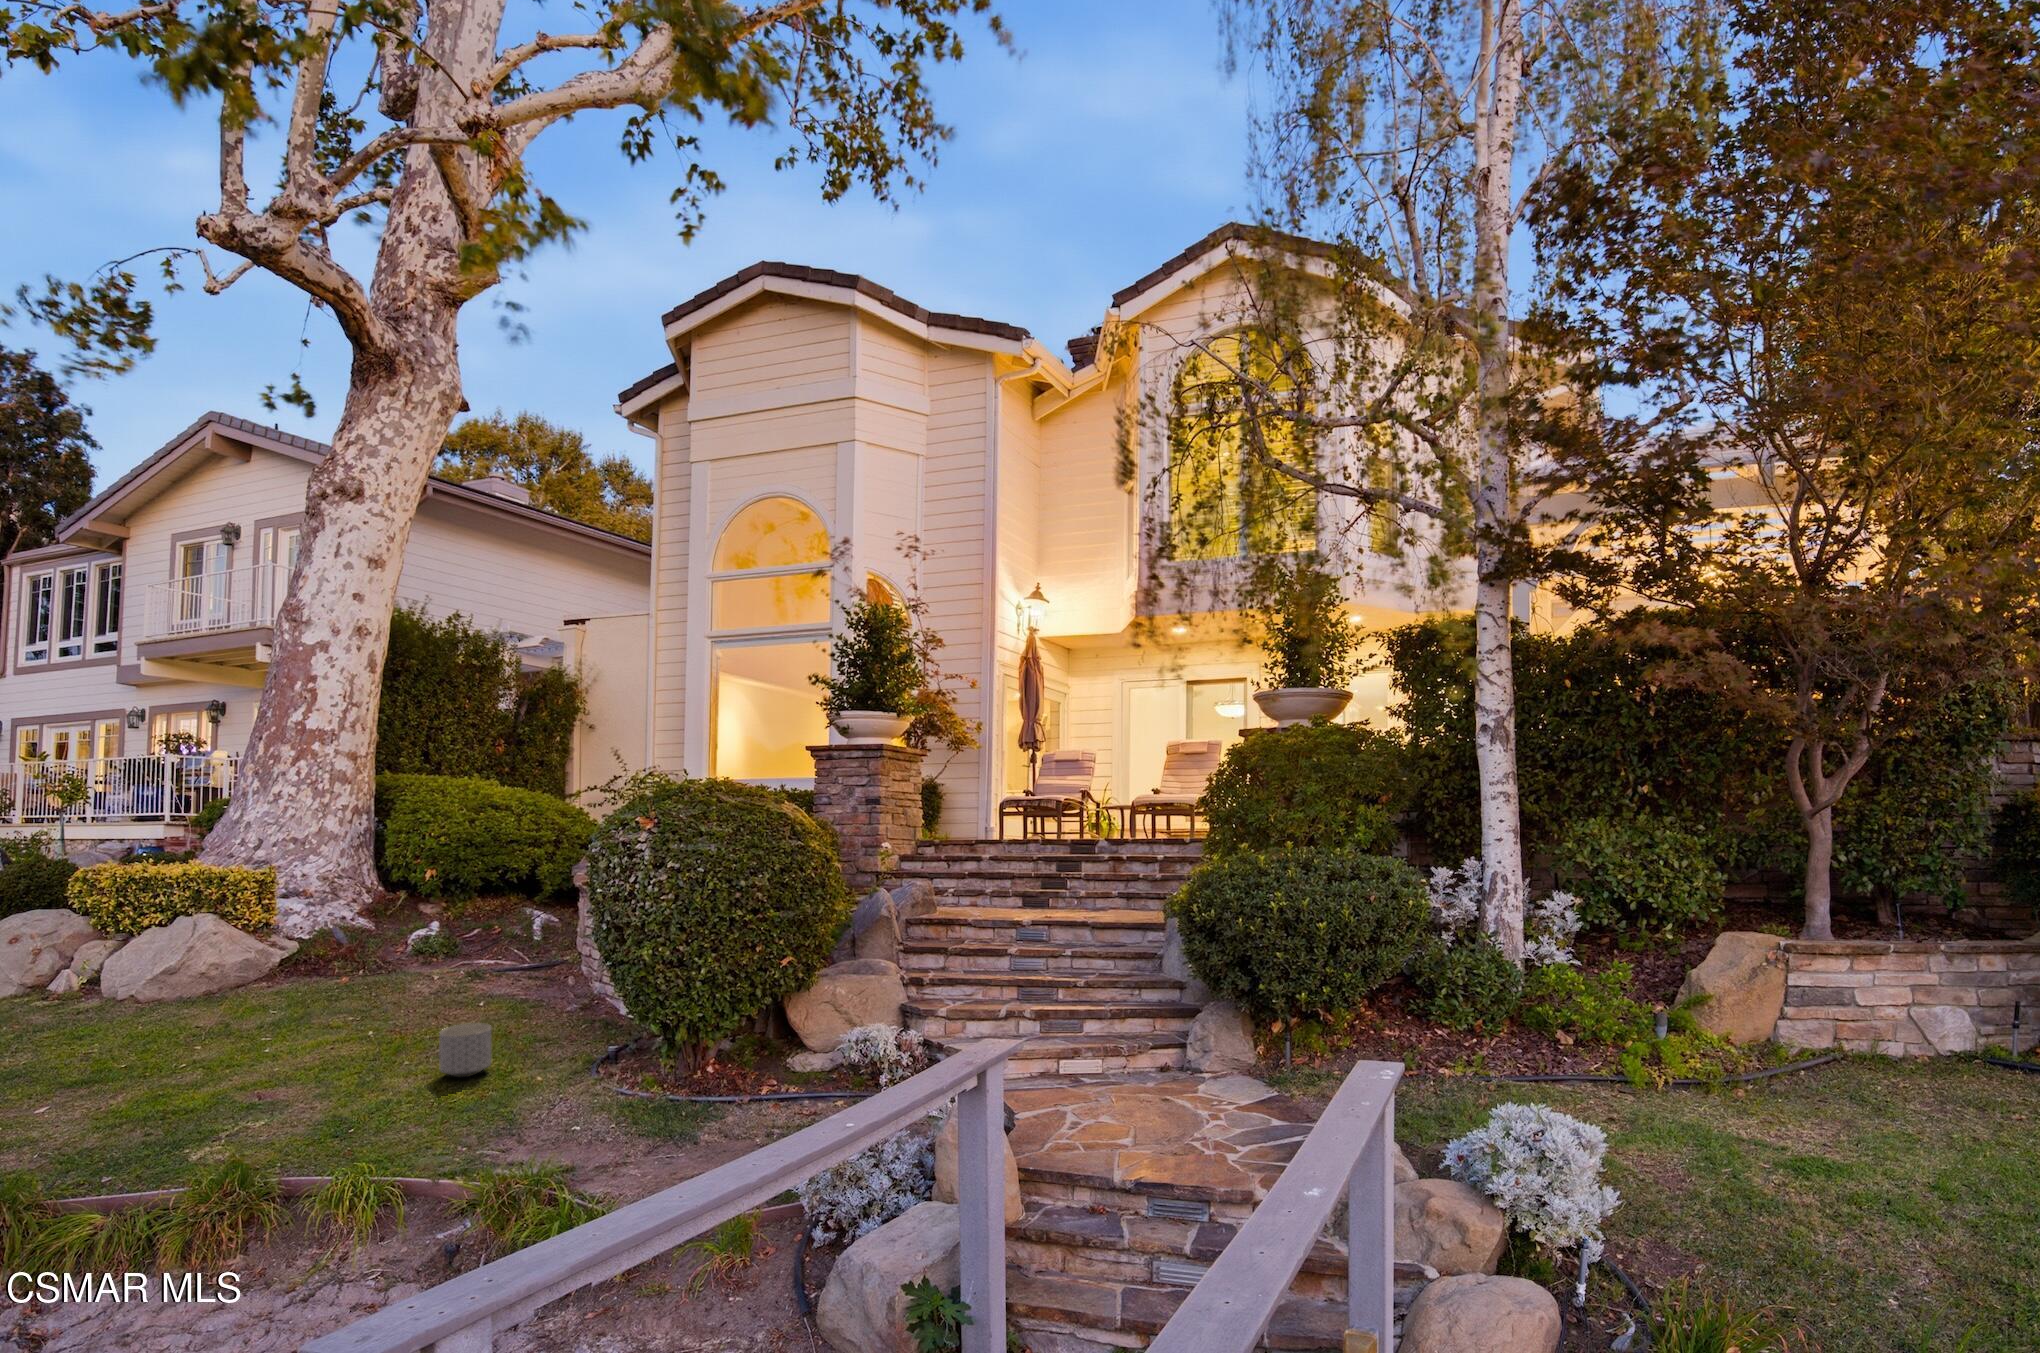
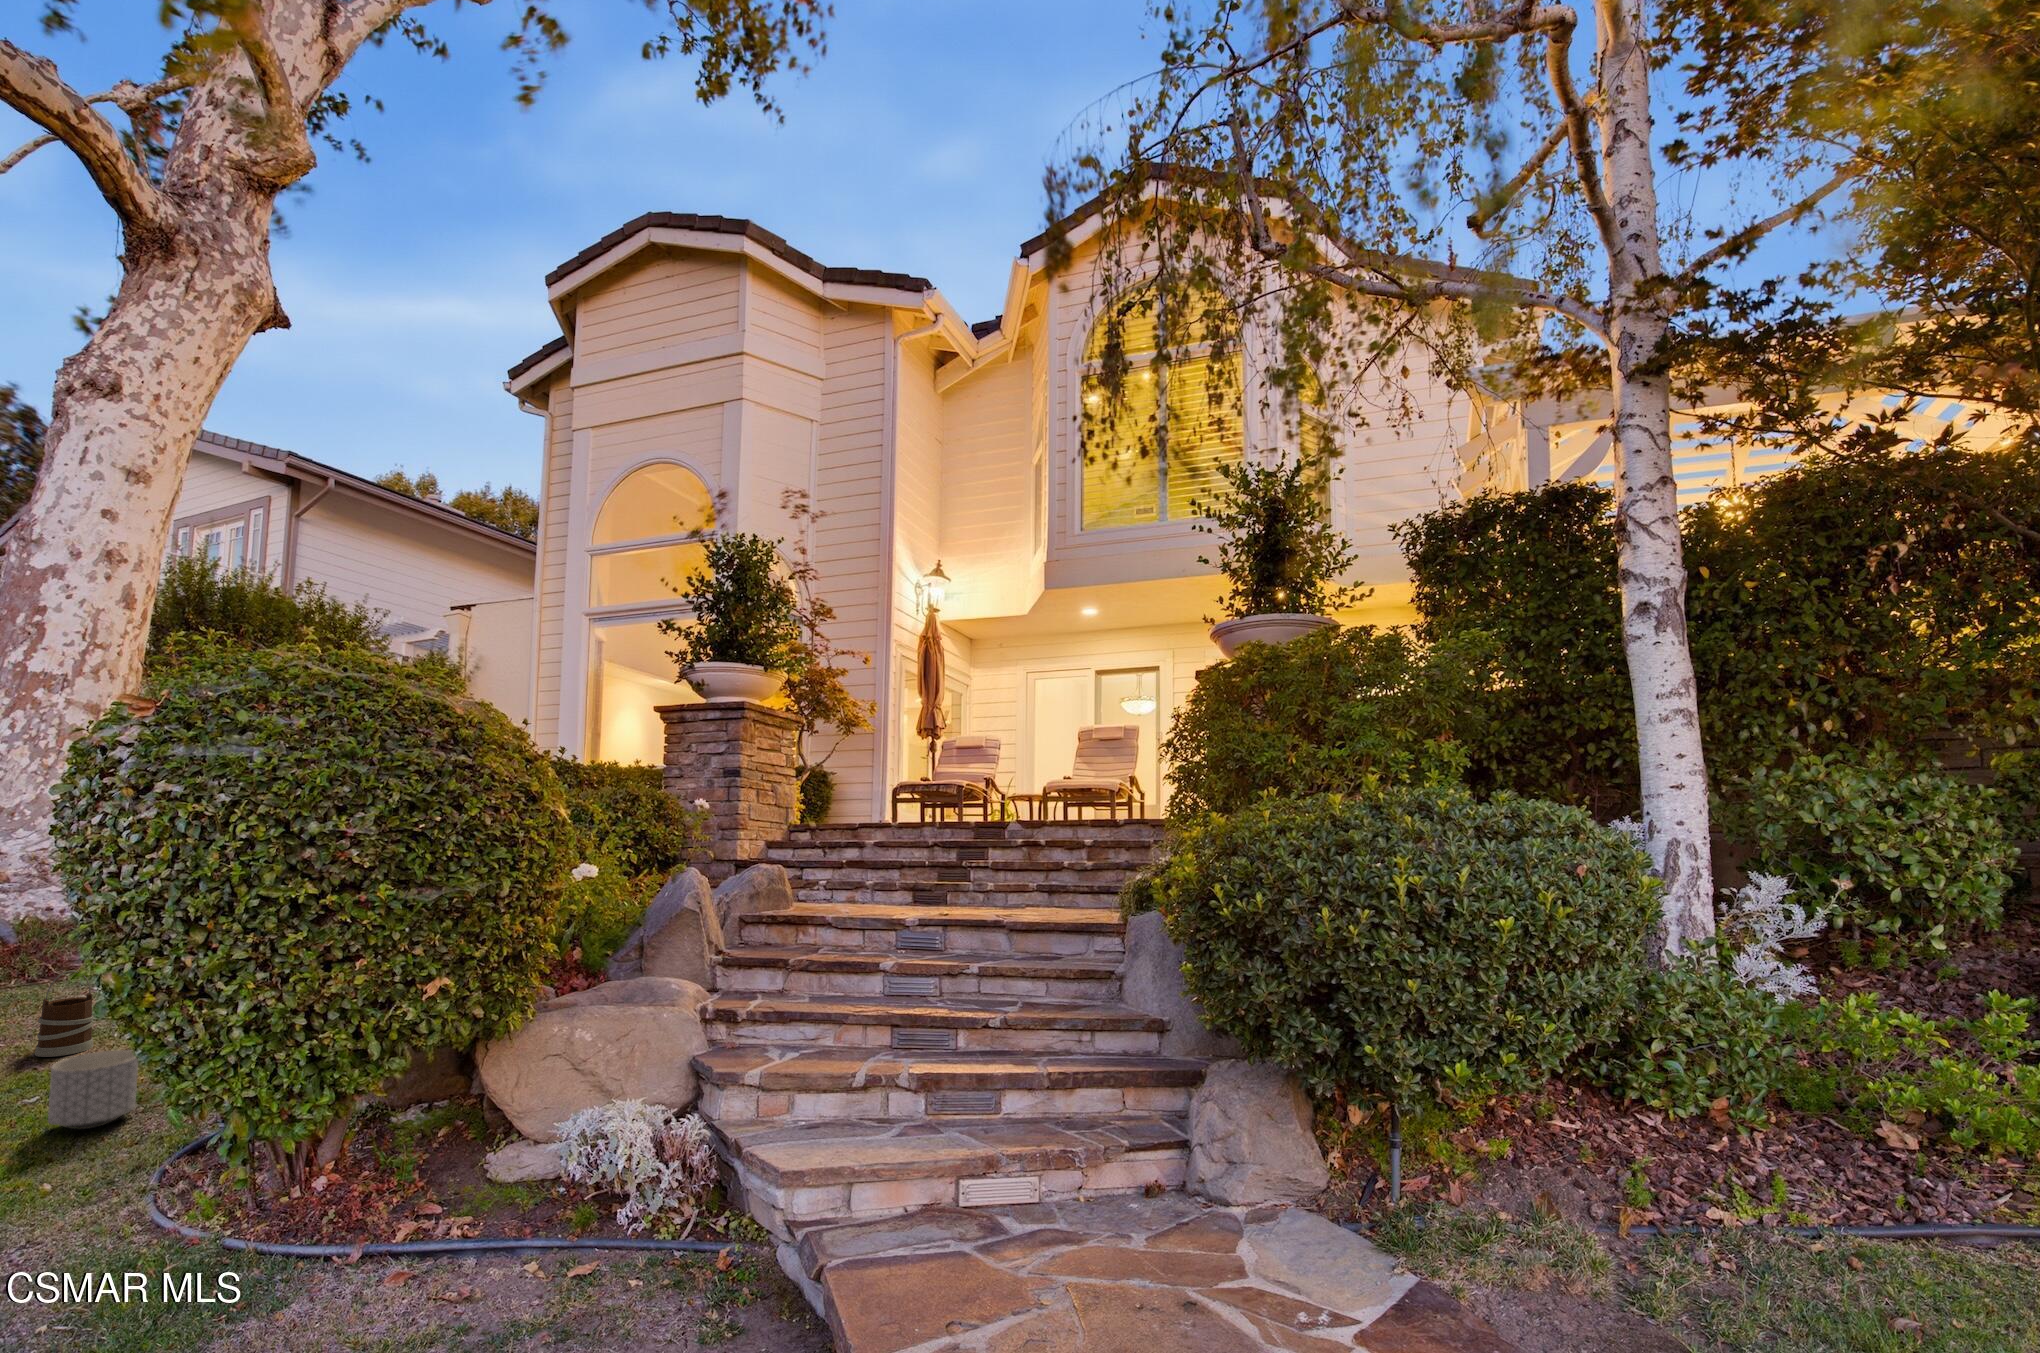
wooden bucket: none [389,968,426,1031] -> present [35,971,93,1057]

